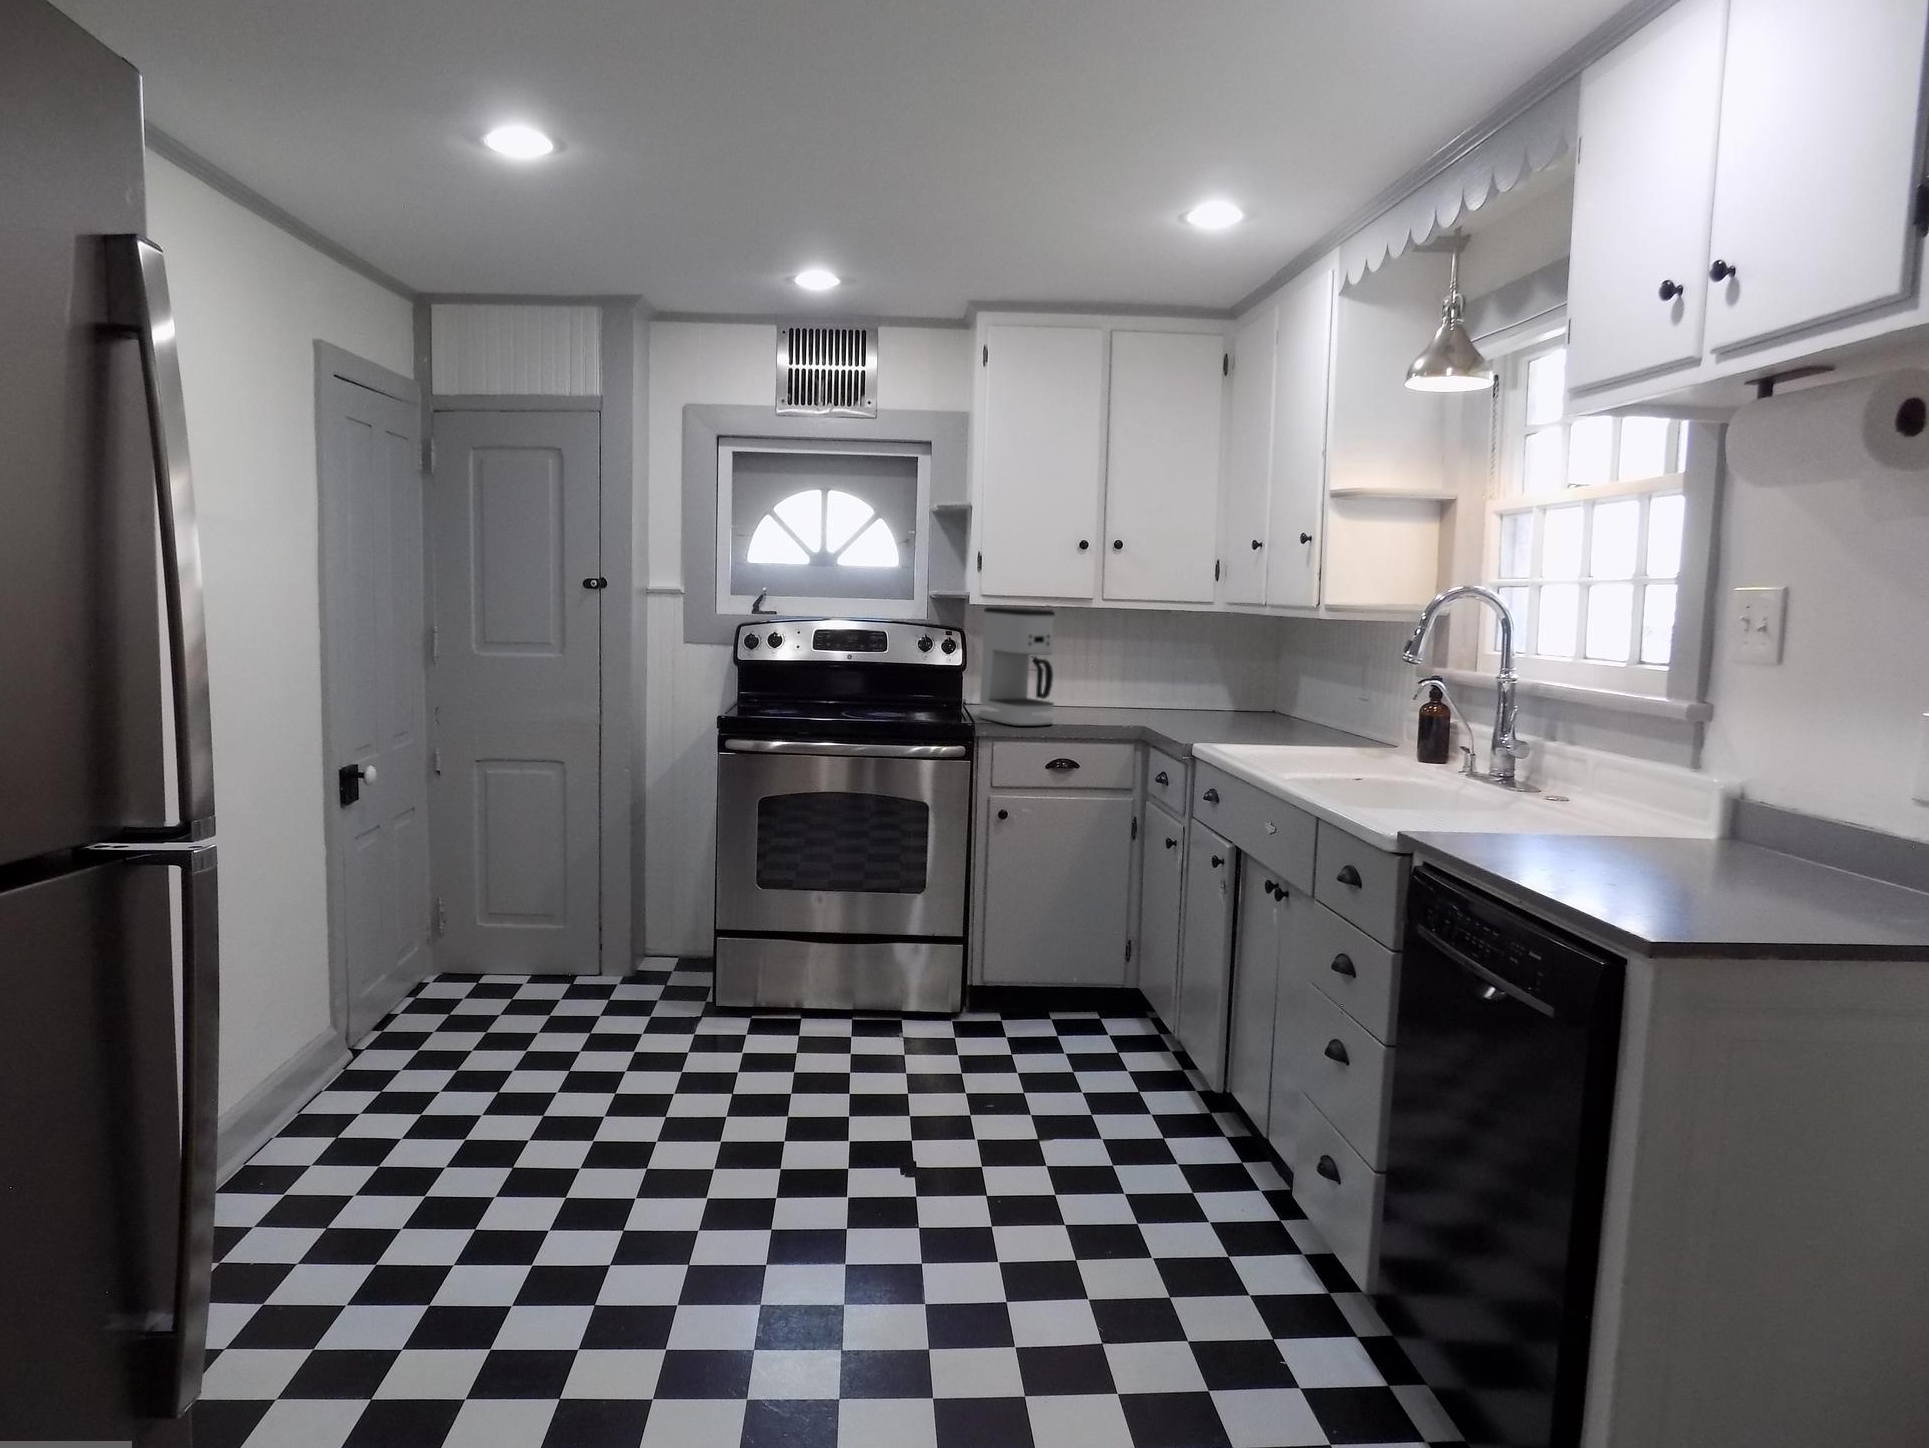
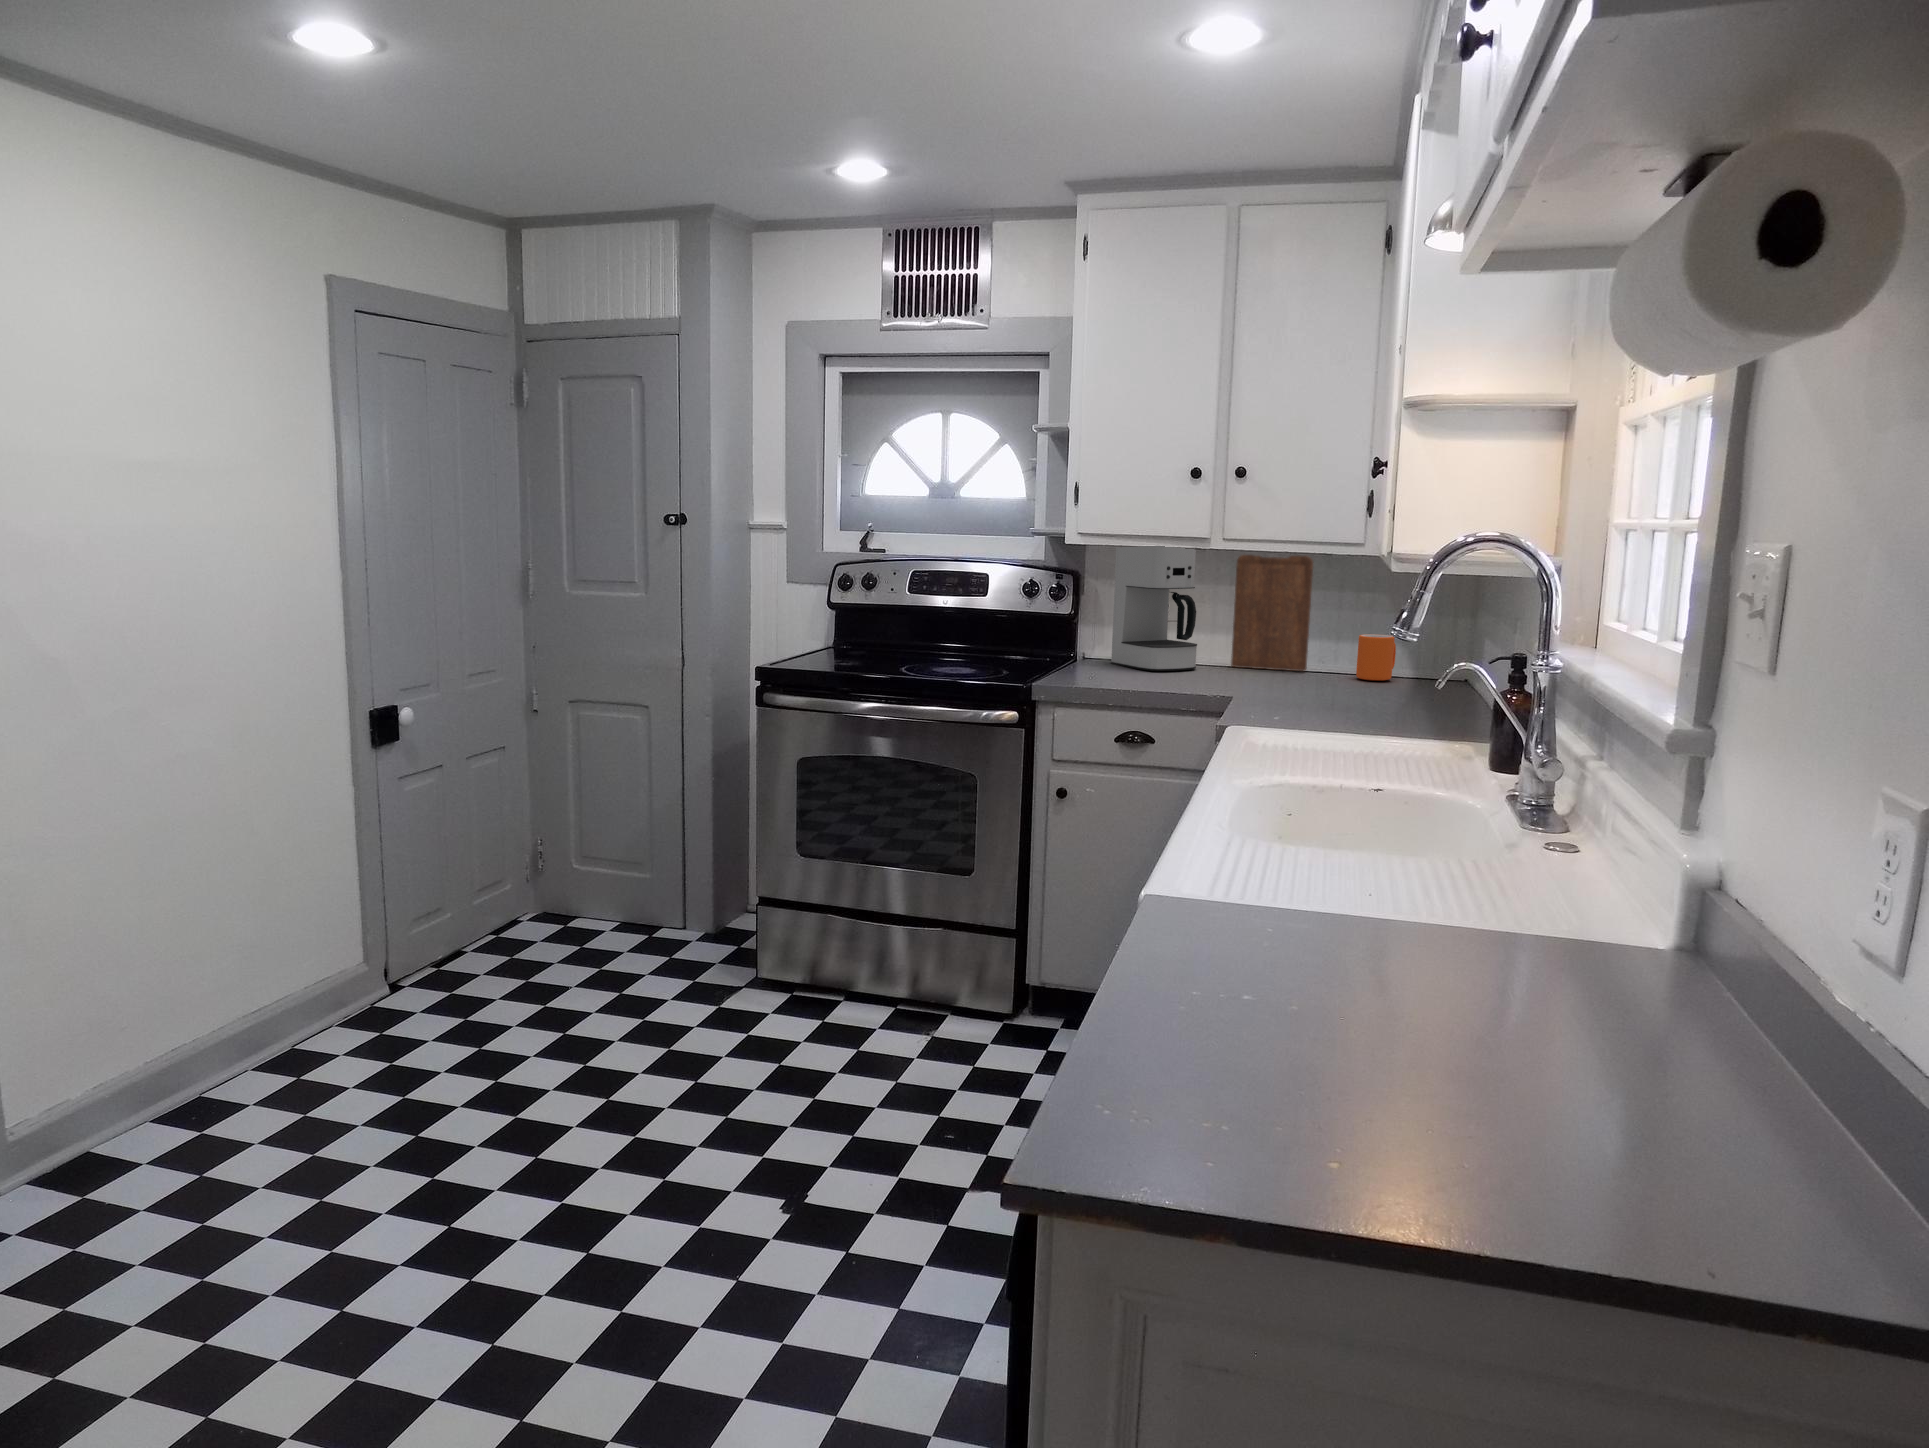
cutting board: none [1083,614,1154,728] -> present [1231,555,1313,671]
mug: none [1190,698,1223,738] -> present [1356,634,1396,681]

